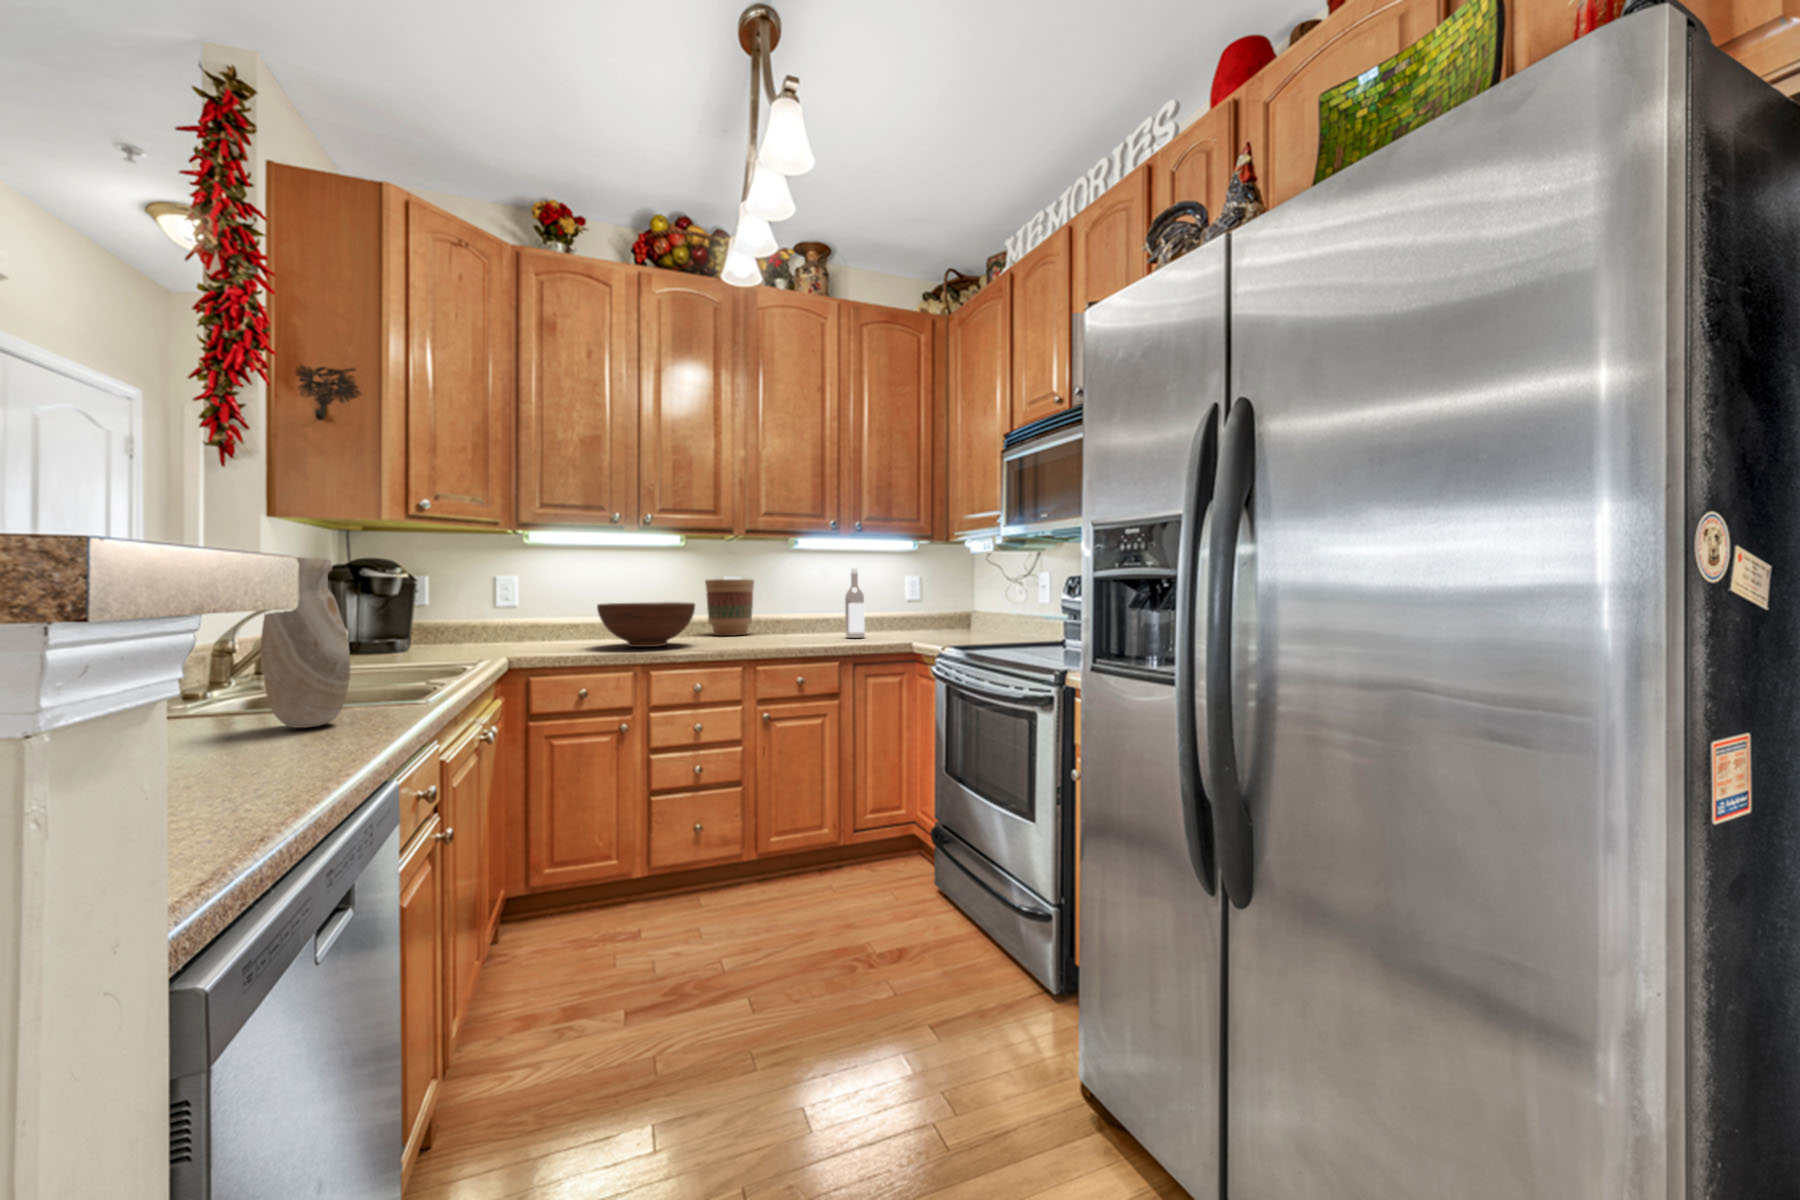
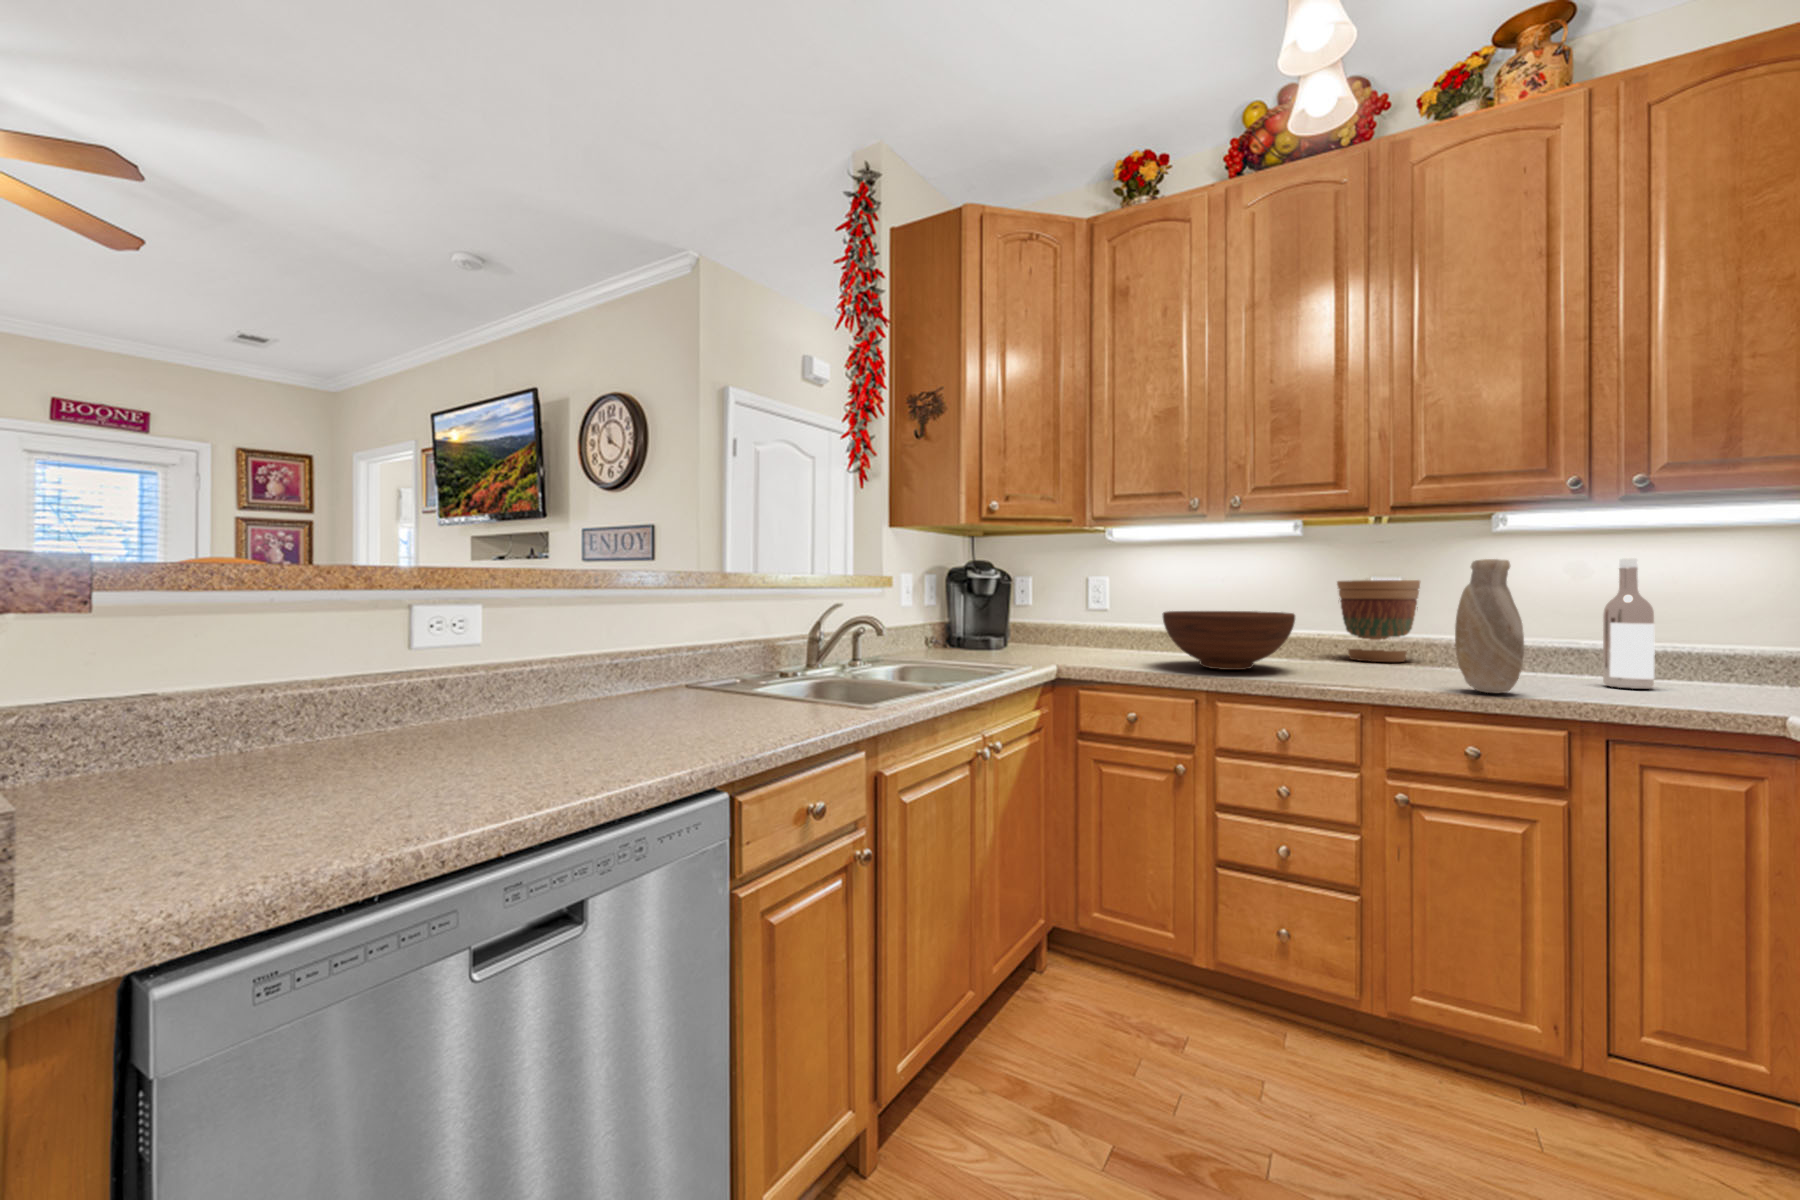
vase: present [260,557,351,728] -> present [1455,559,1524,693]

